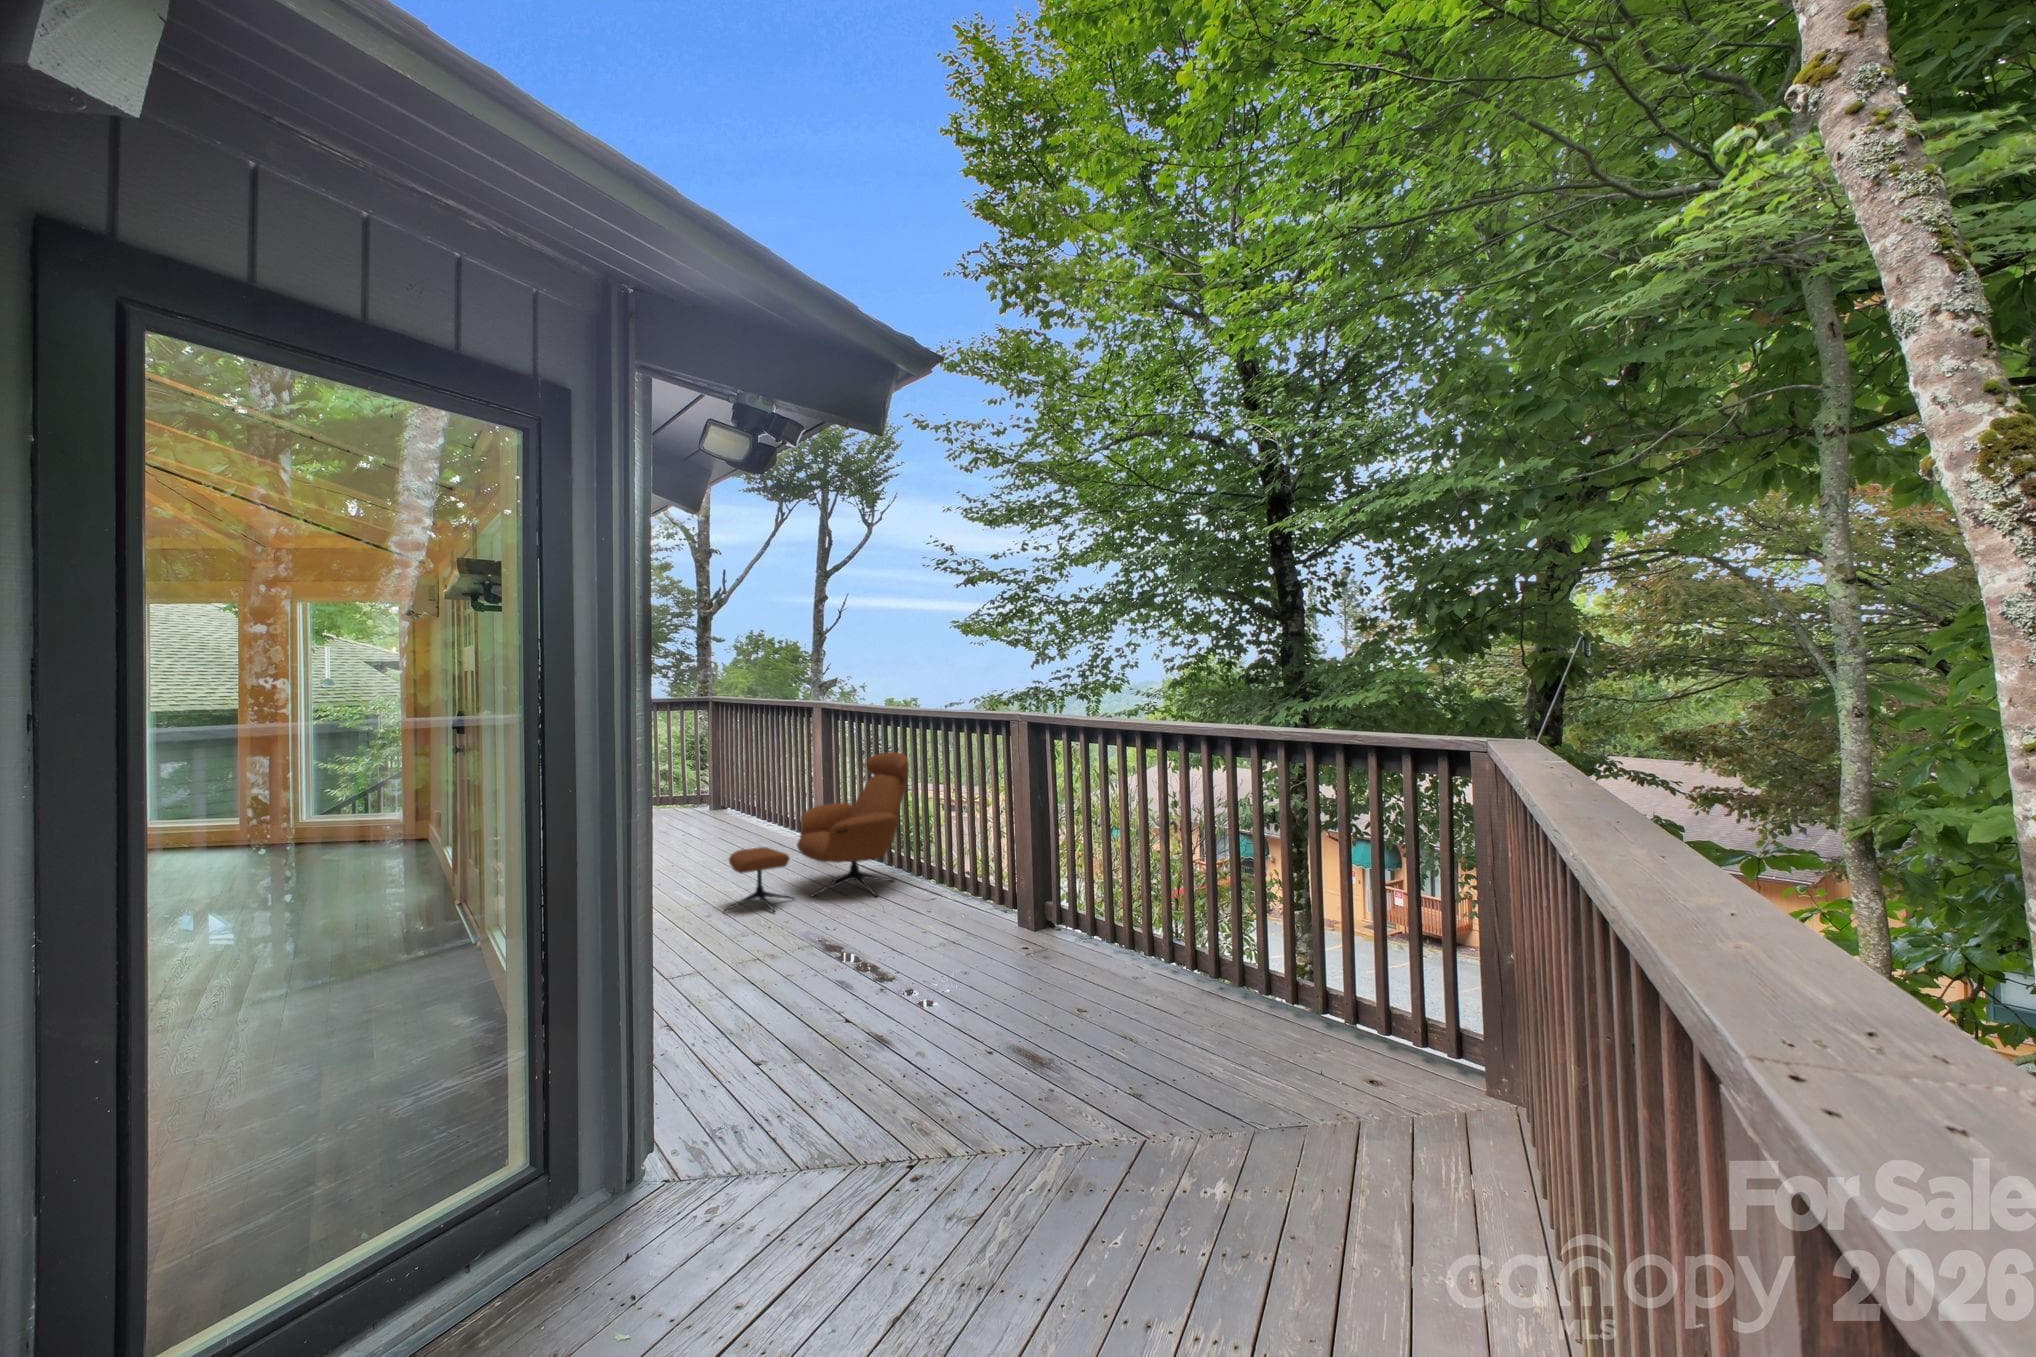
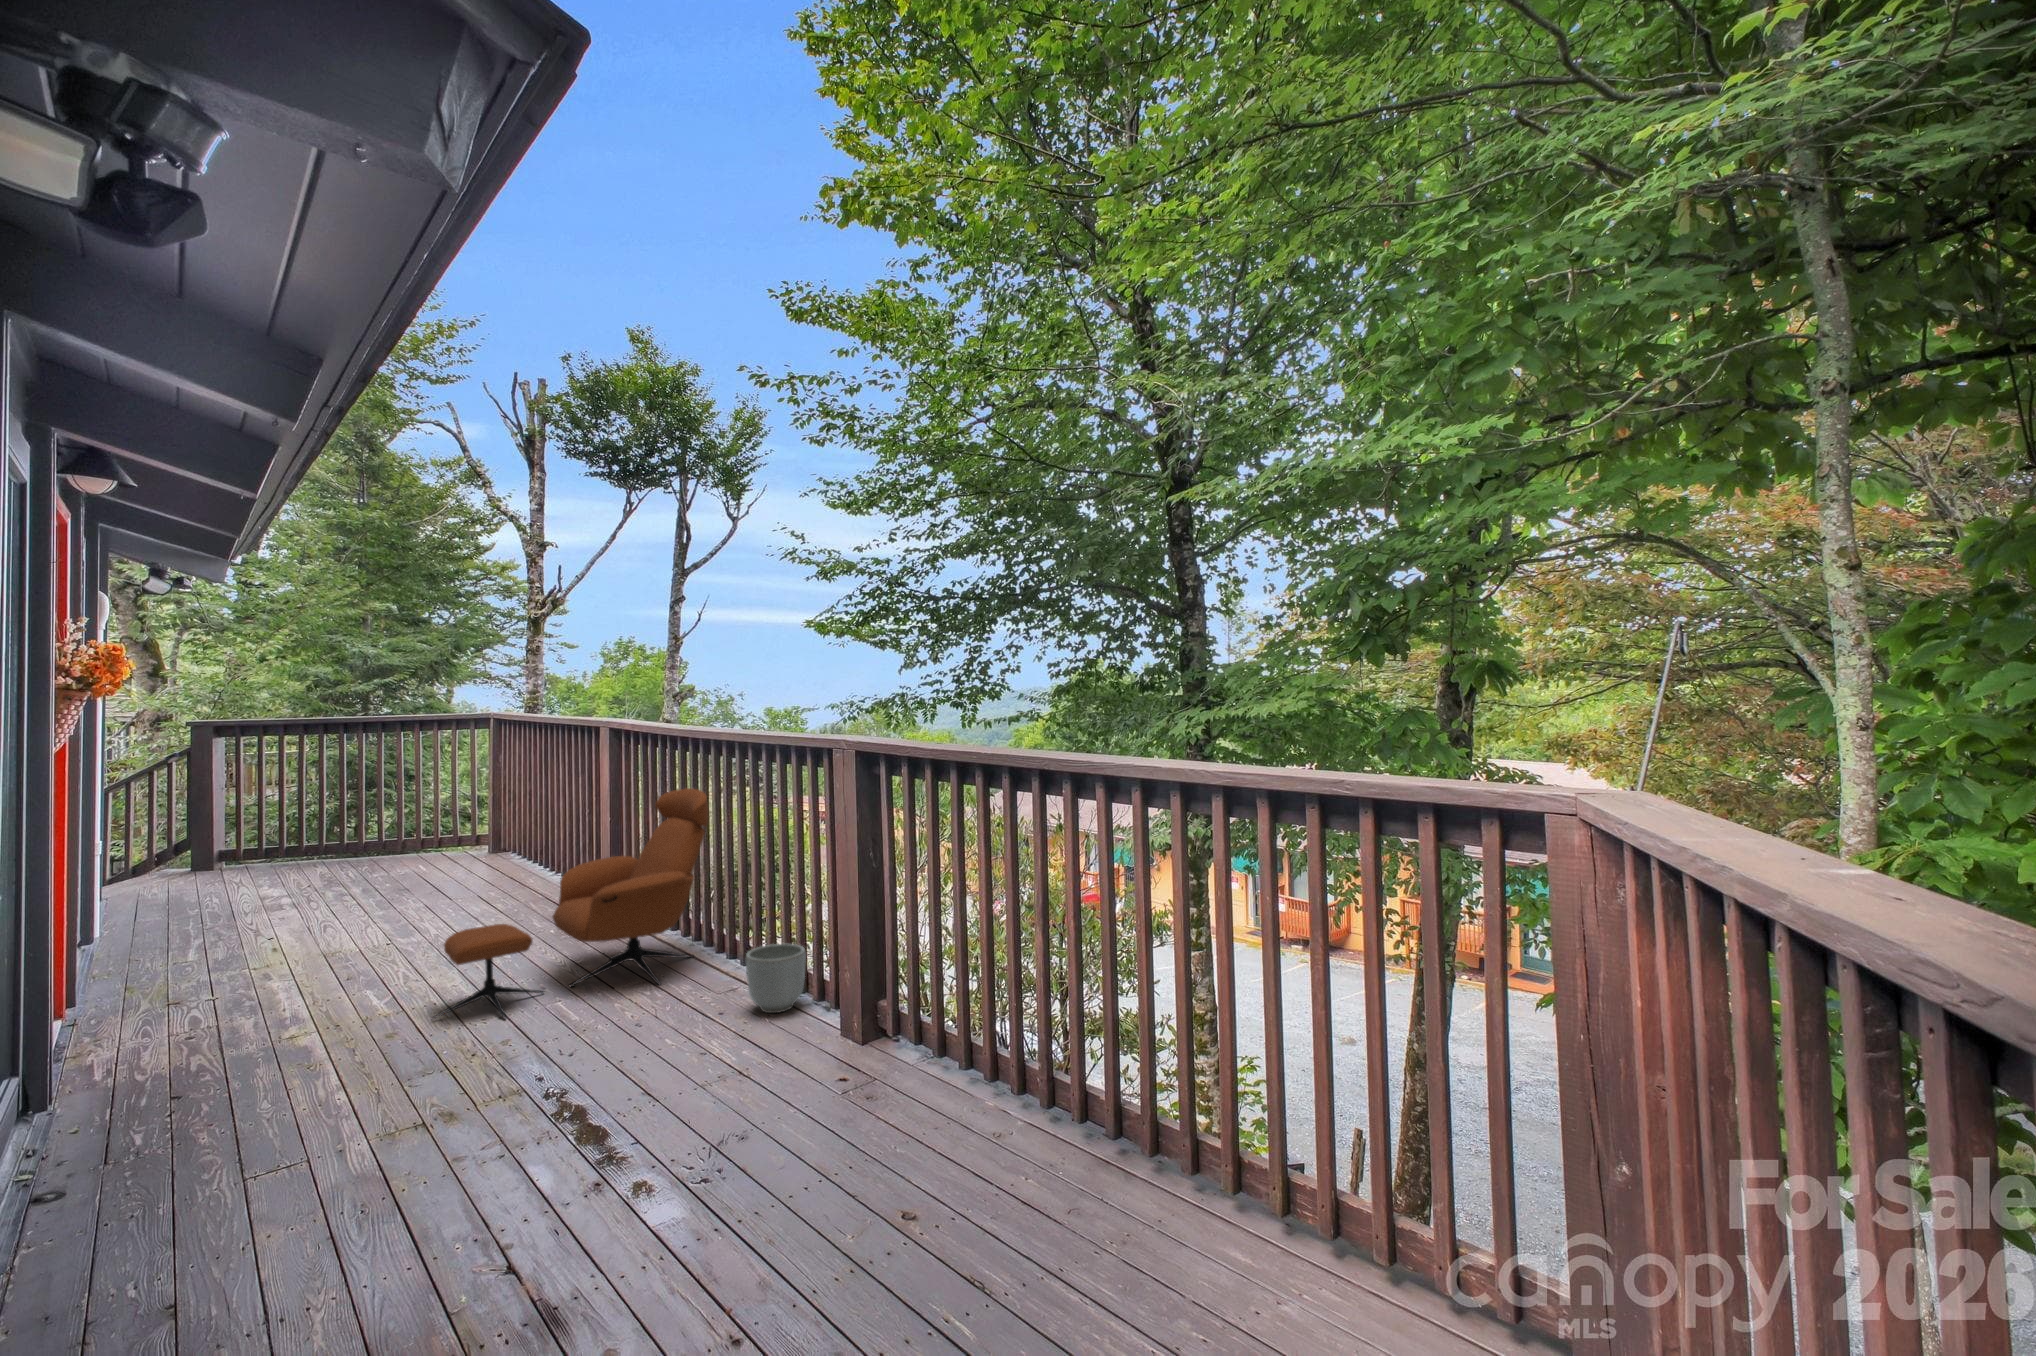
planter: none [946,866,989,915] -> present [745,944,806,1013]

